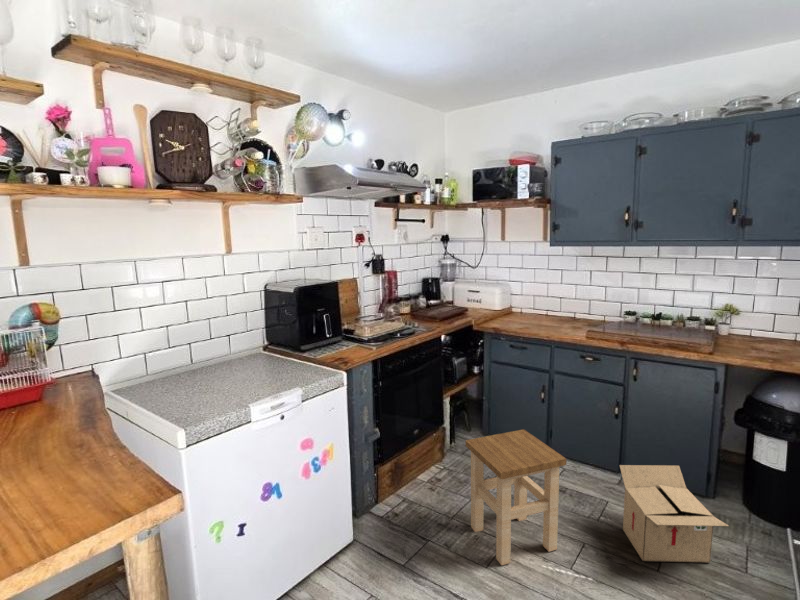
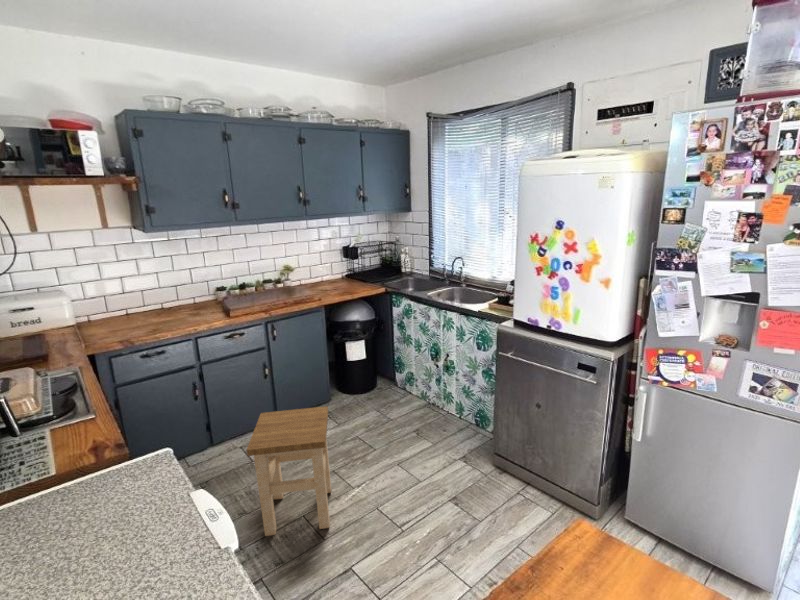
cardboard box: present [620,465,728,563] -> none [316,382,394,451]

